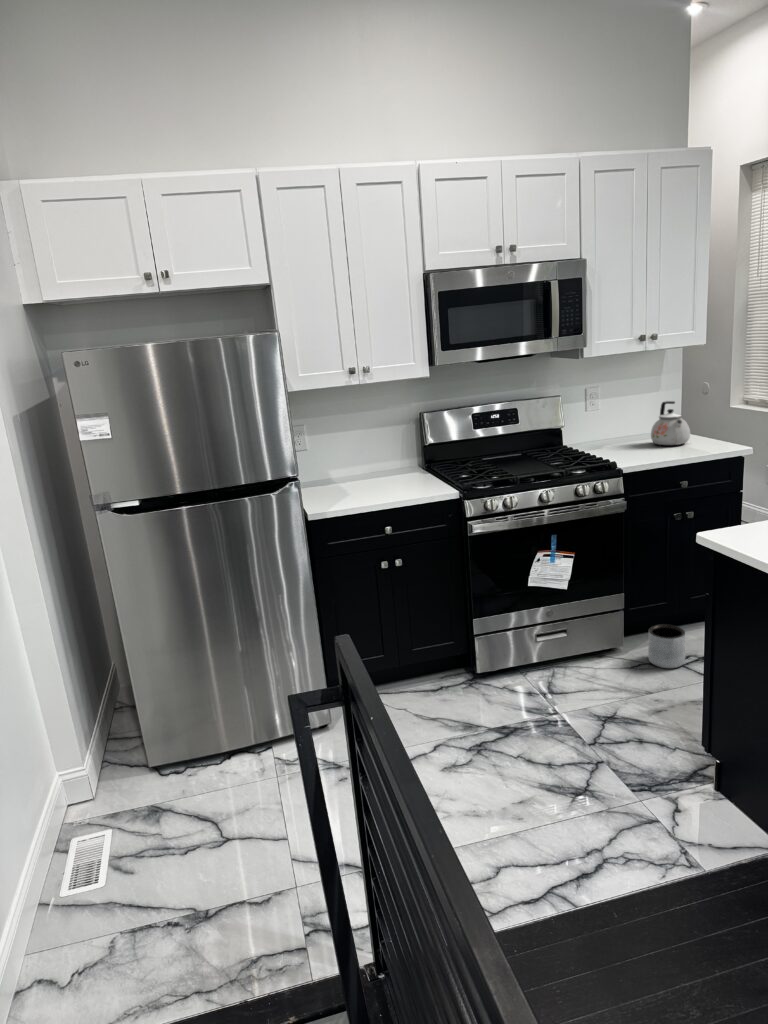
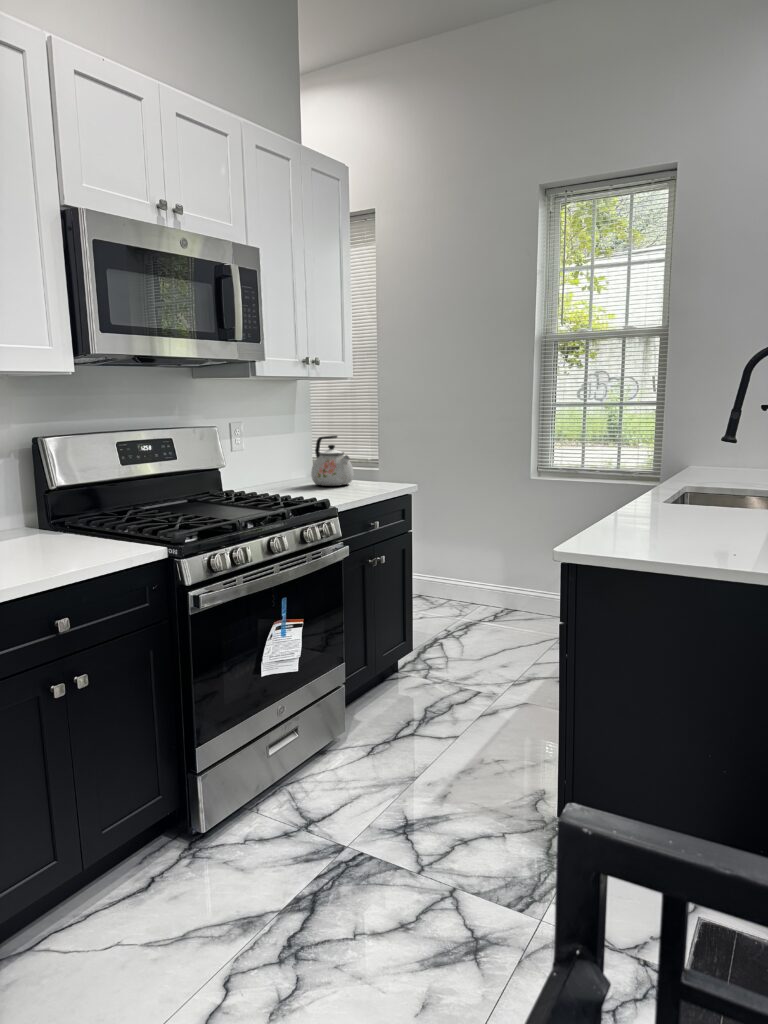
planter: present [648,624,685,668] -> none [374,692,415,746]

